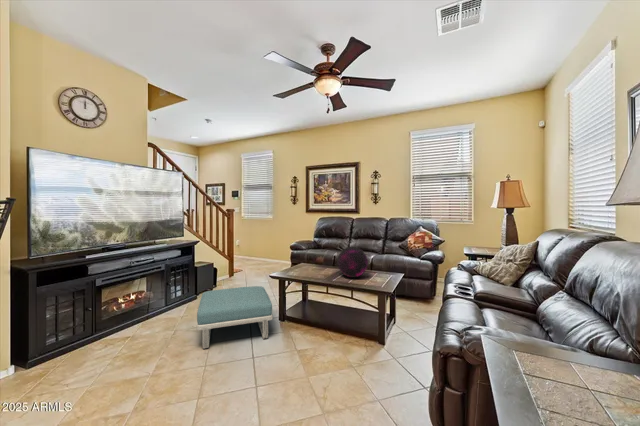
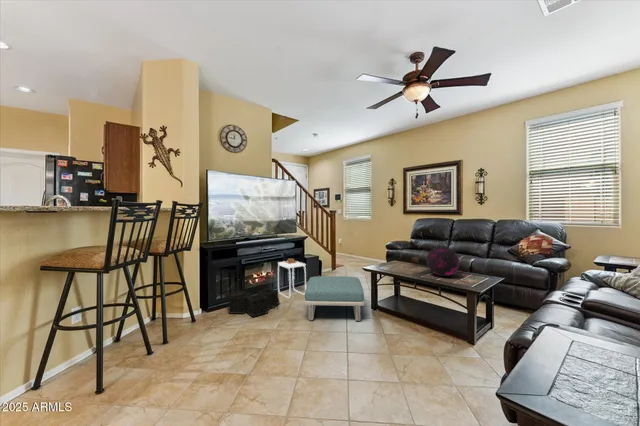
side table: none [156,271,197,322] -> present [278,259,306,298]
storage bin: none [67,314,160,361] -> present [226,288,280,317]

